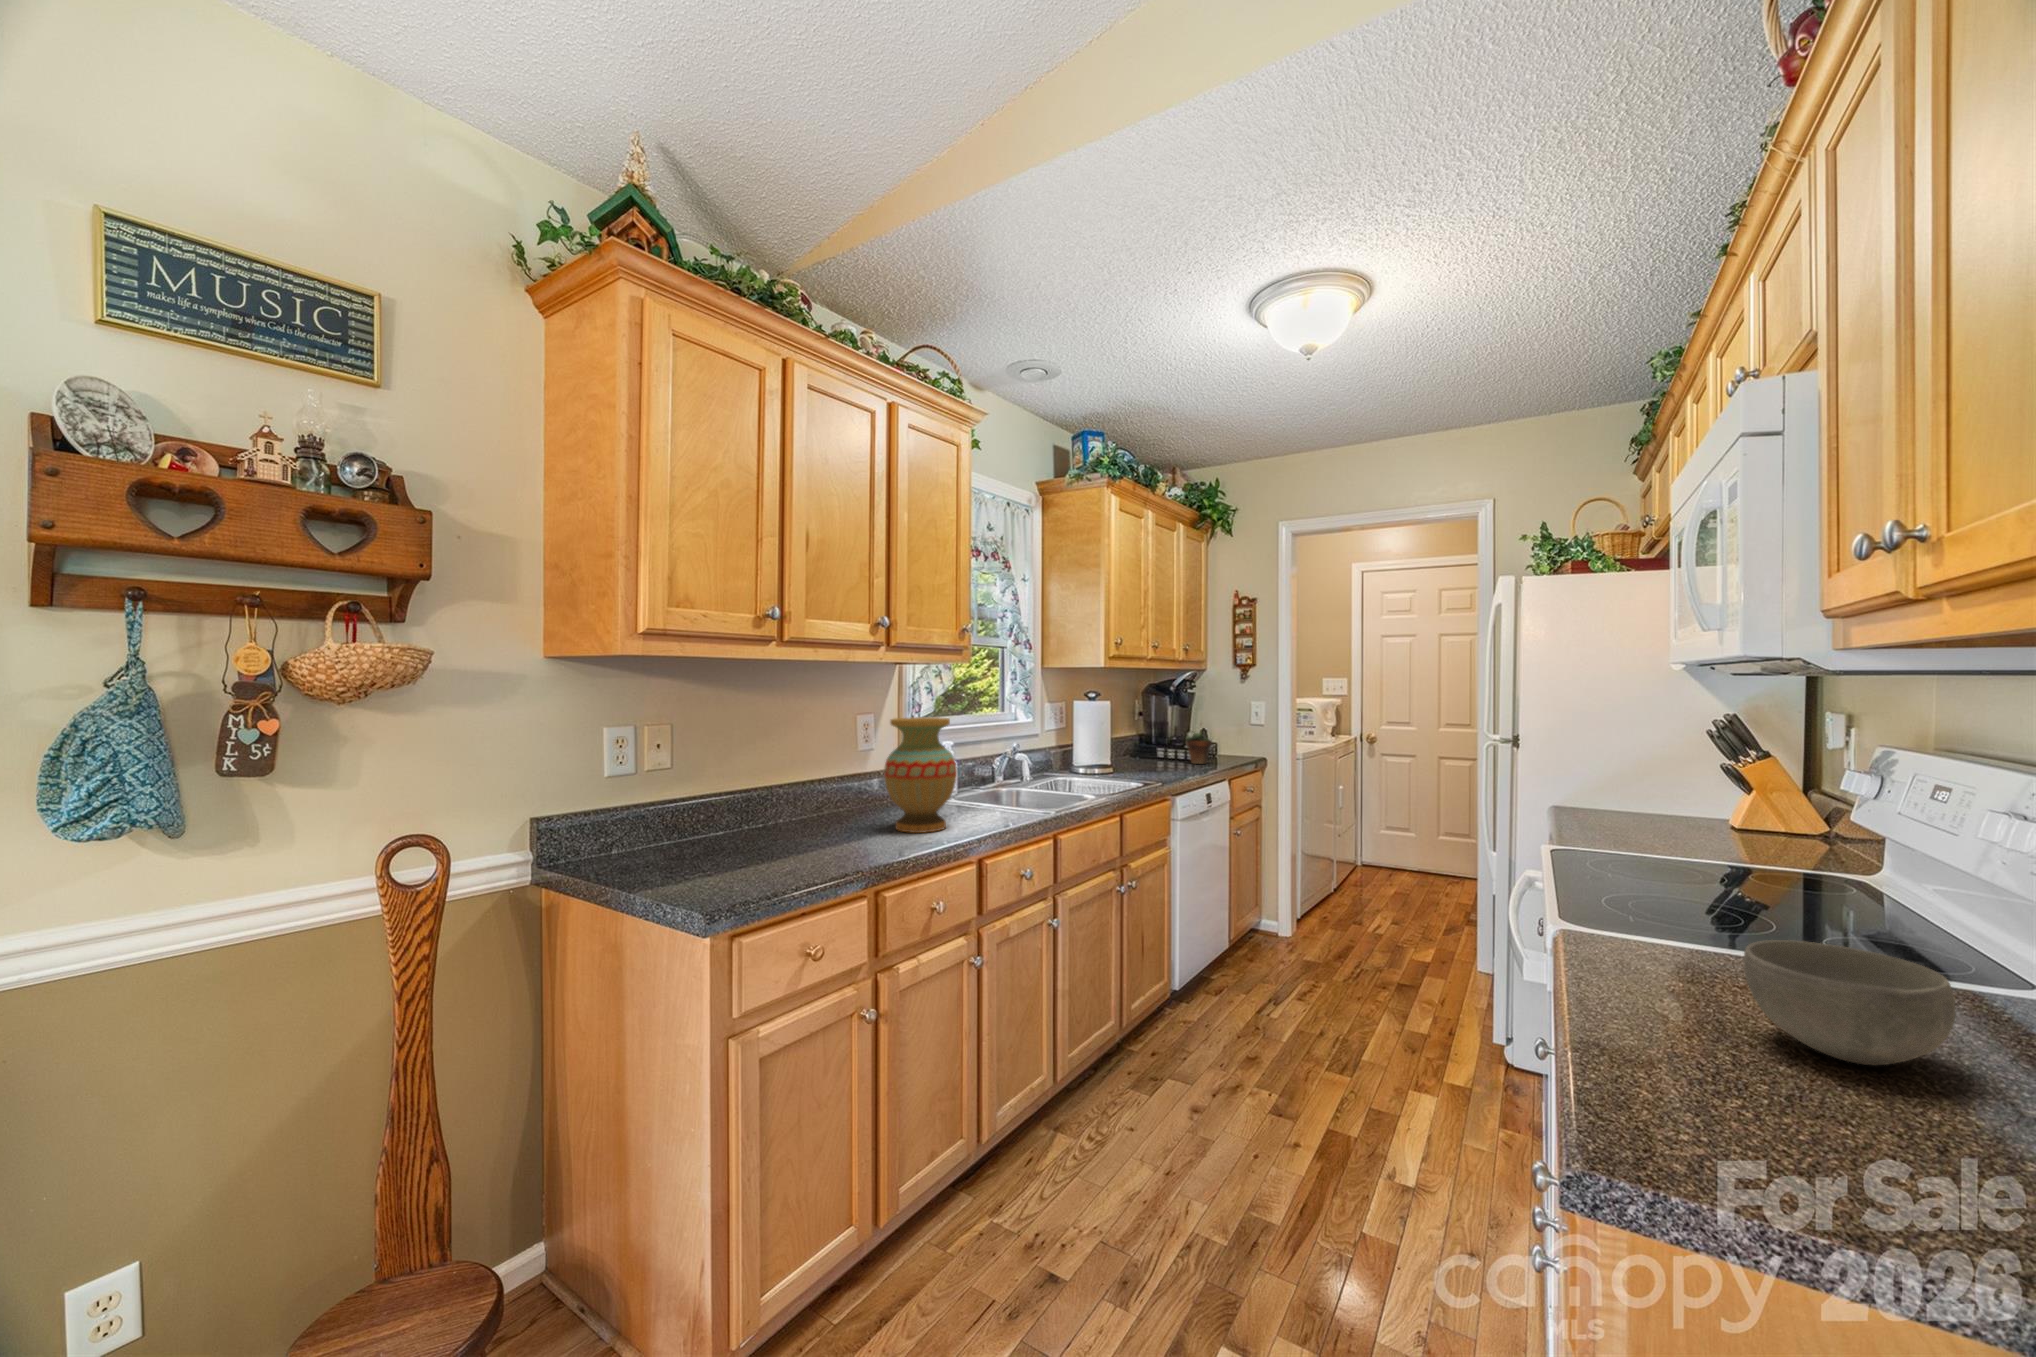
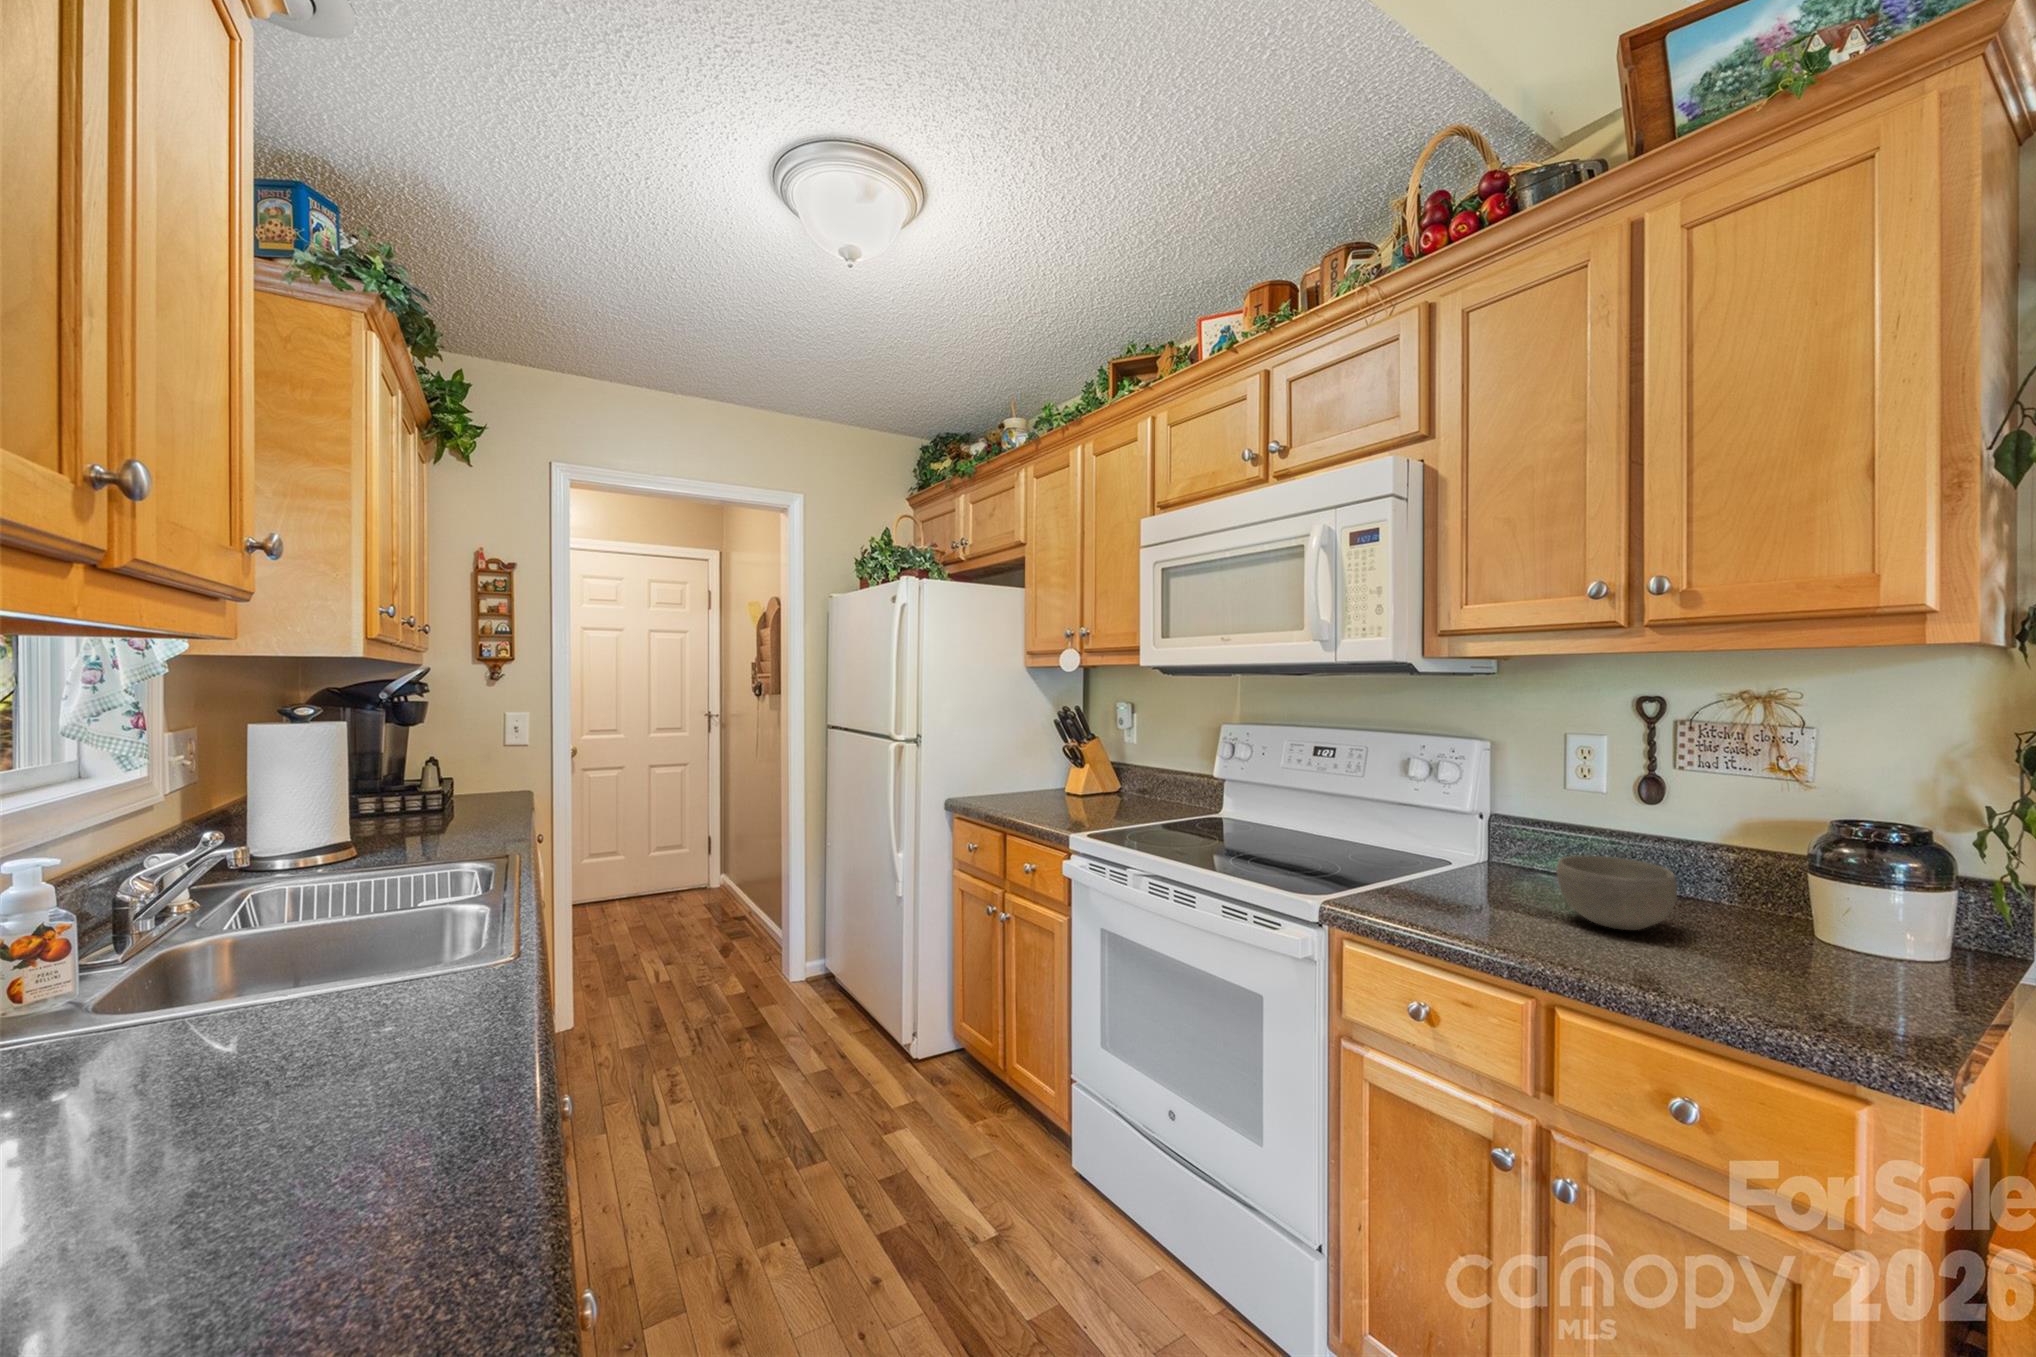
vase: present [884,717,957,833] -> none [107,790,418,1188]
succulent plant: present [1186,732,1212,764] -> none [445,746,495,814]

